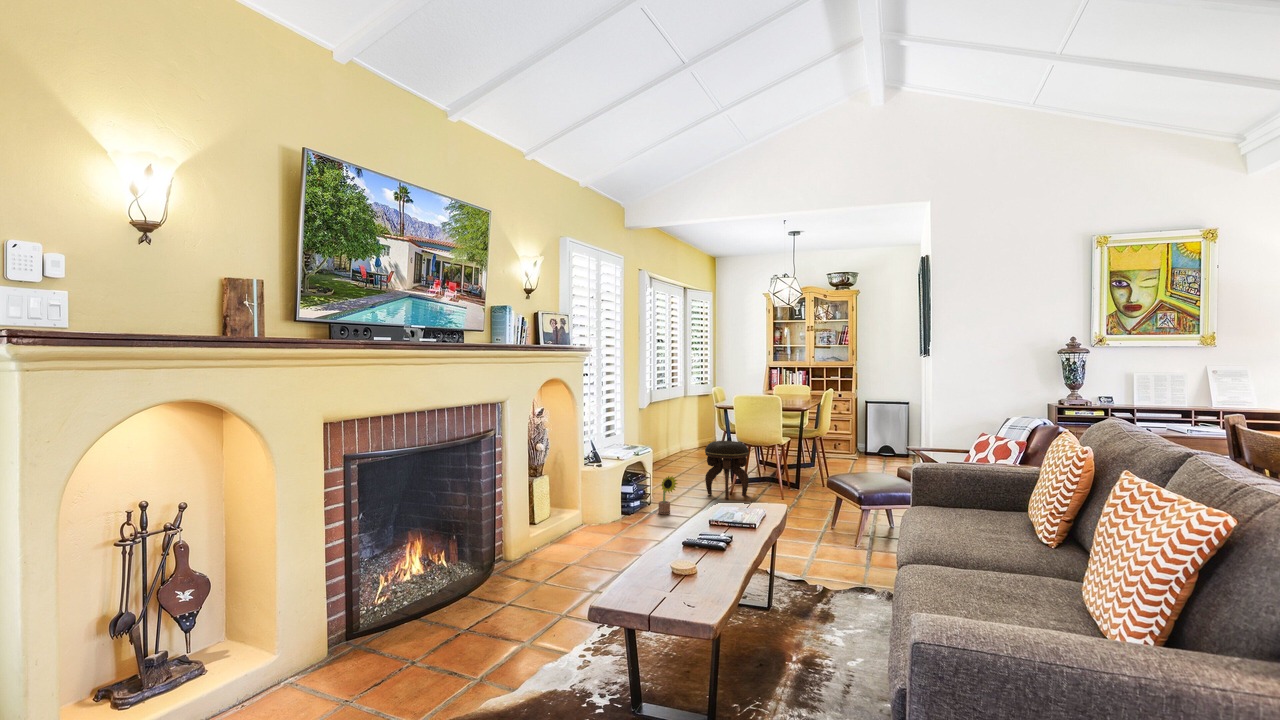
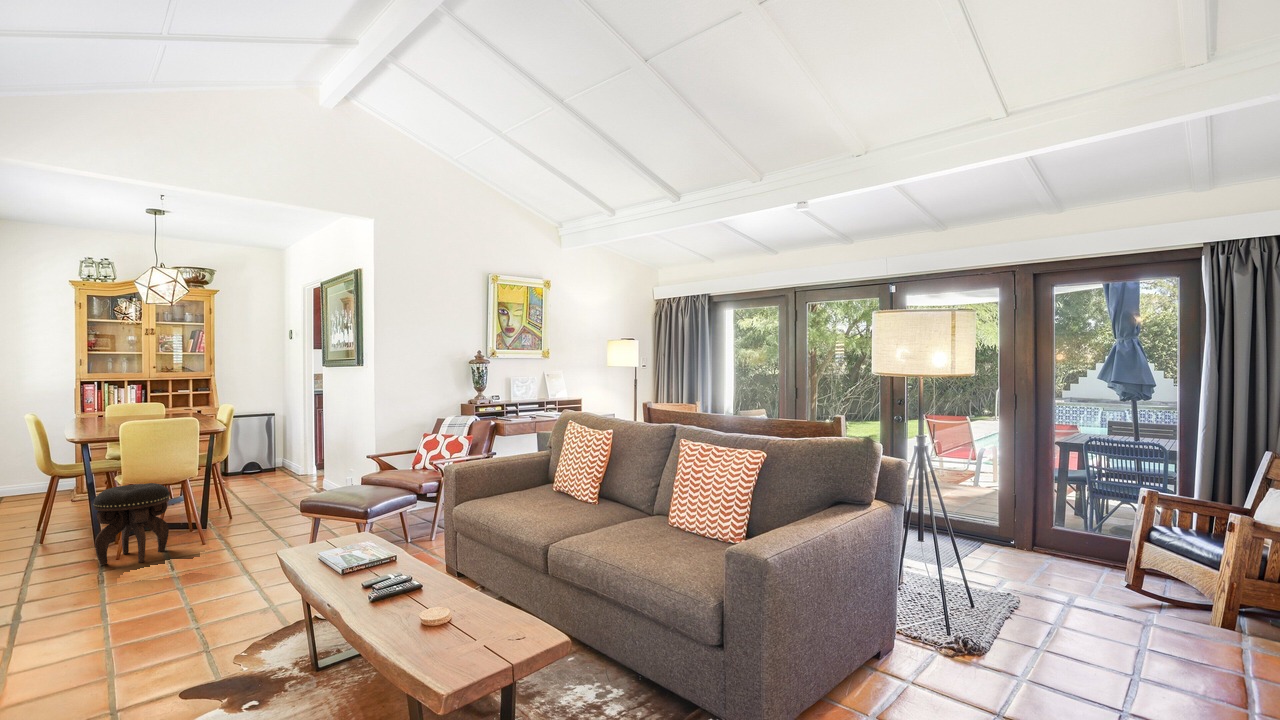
decorative plant: present [658,476,678,514] -> none [46,548,89,612]

